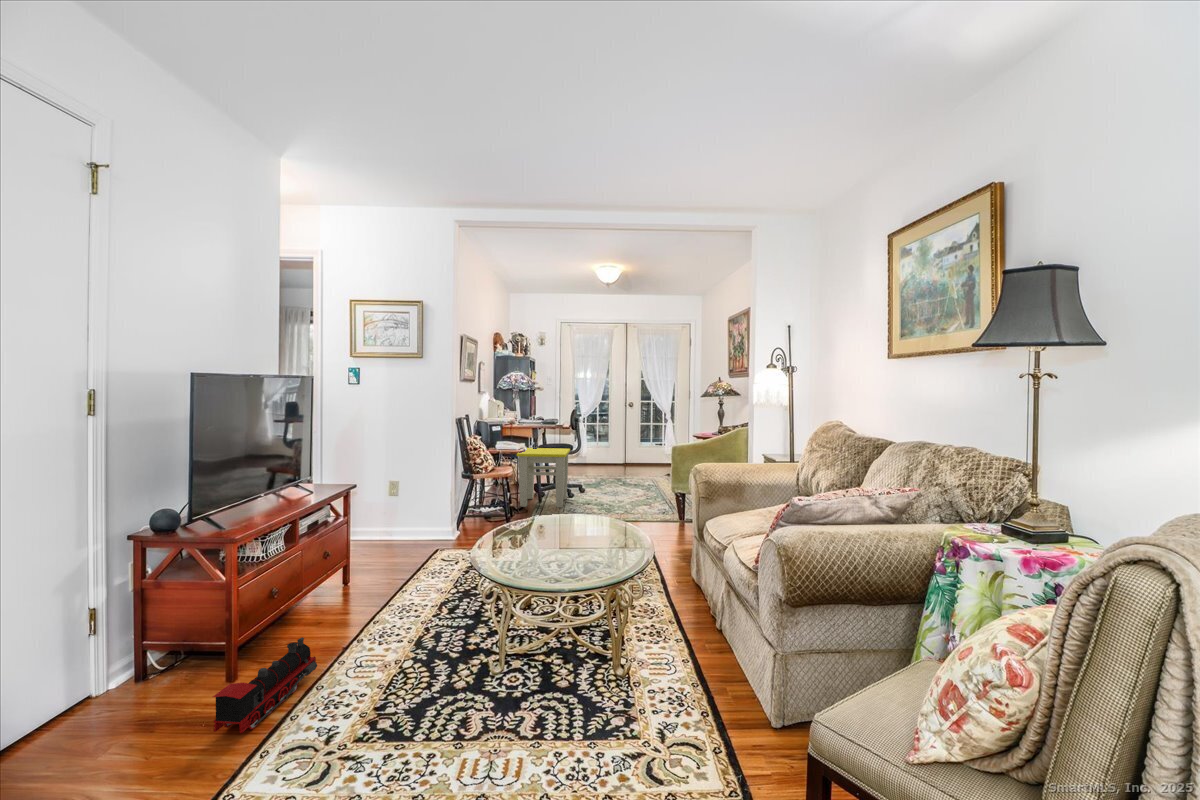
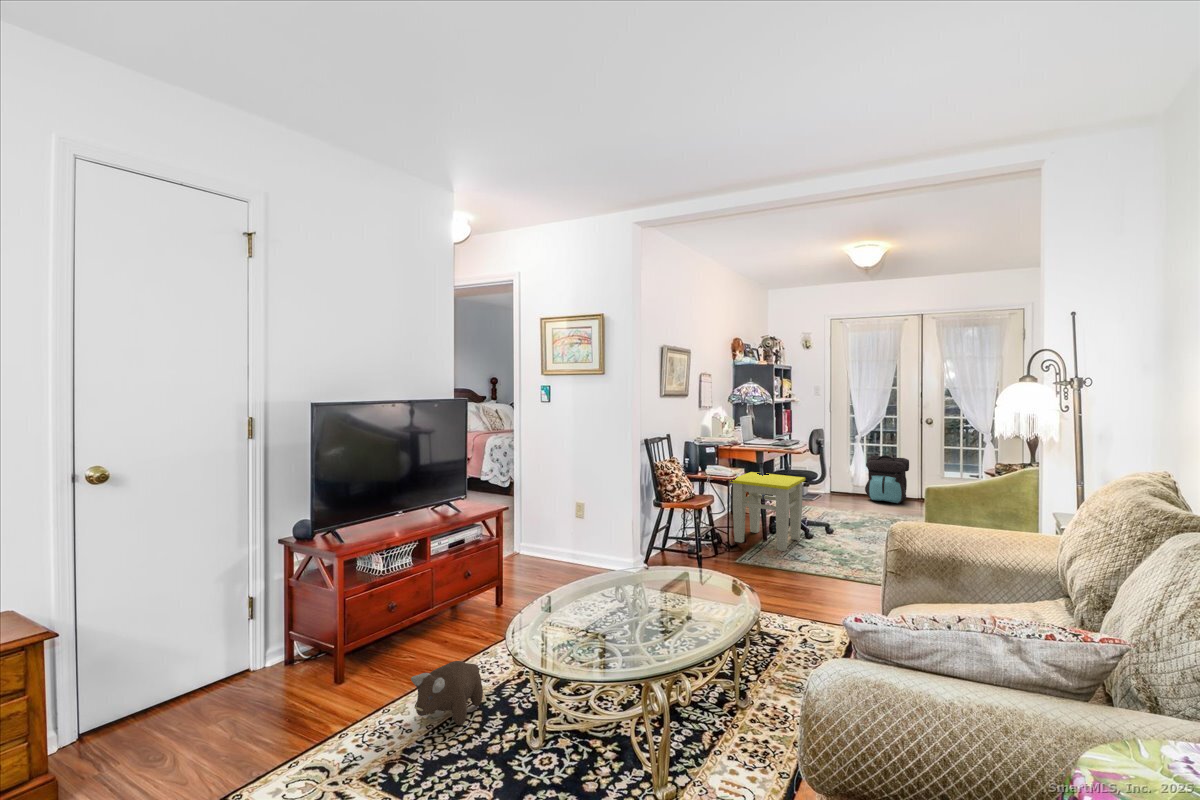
backpack: none [592,432,620,469] -> present [865,455,909,504]
plush toy: none [371,606,422,658] -> present [411,661,483,726]
toy train: present [213,637,317,733] -> none [243,670,378,764]

